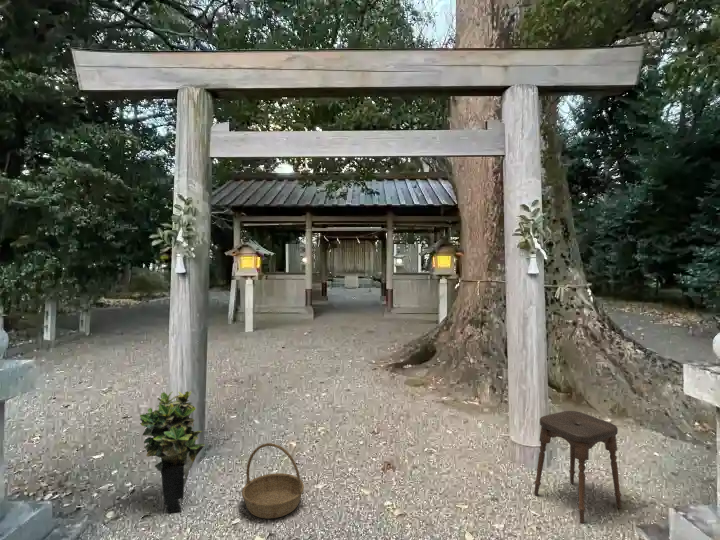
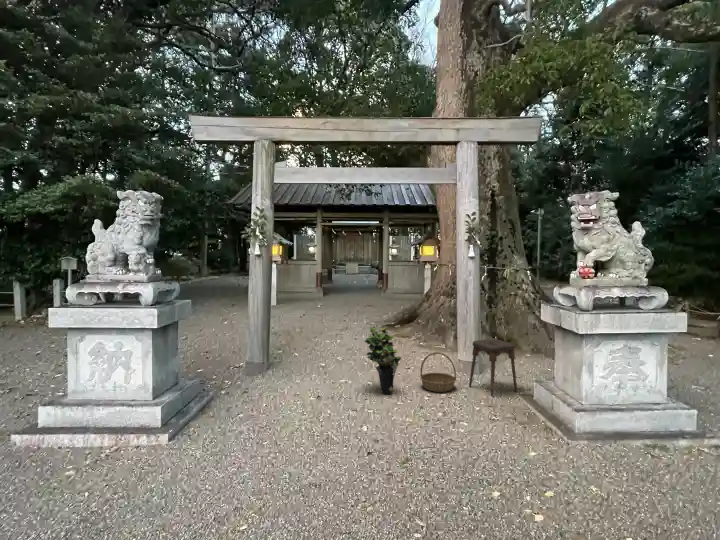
potted plant: present [140,391,205,513] -> present [364,327,401,395]
basket: present [242,443,304,518] -> present [420,352,456,392]

